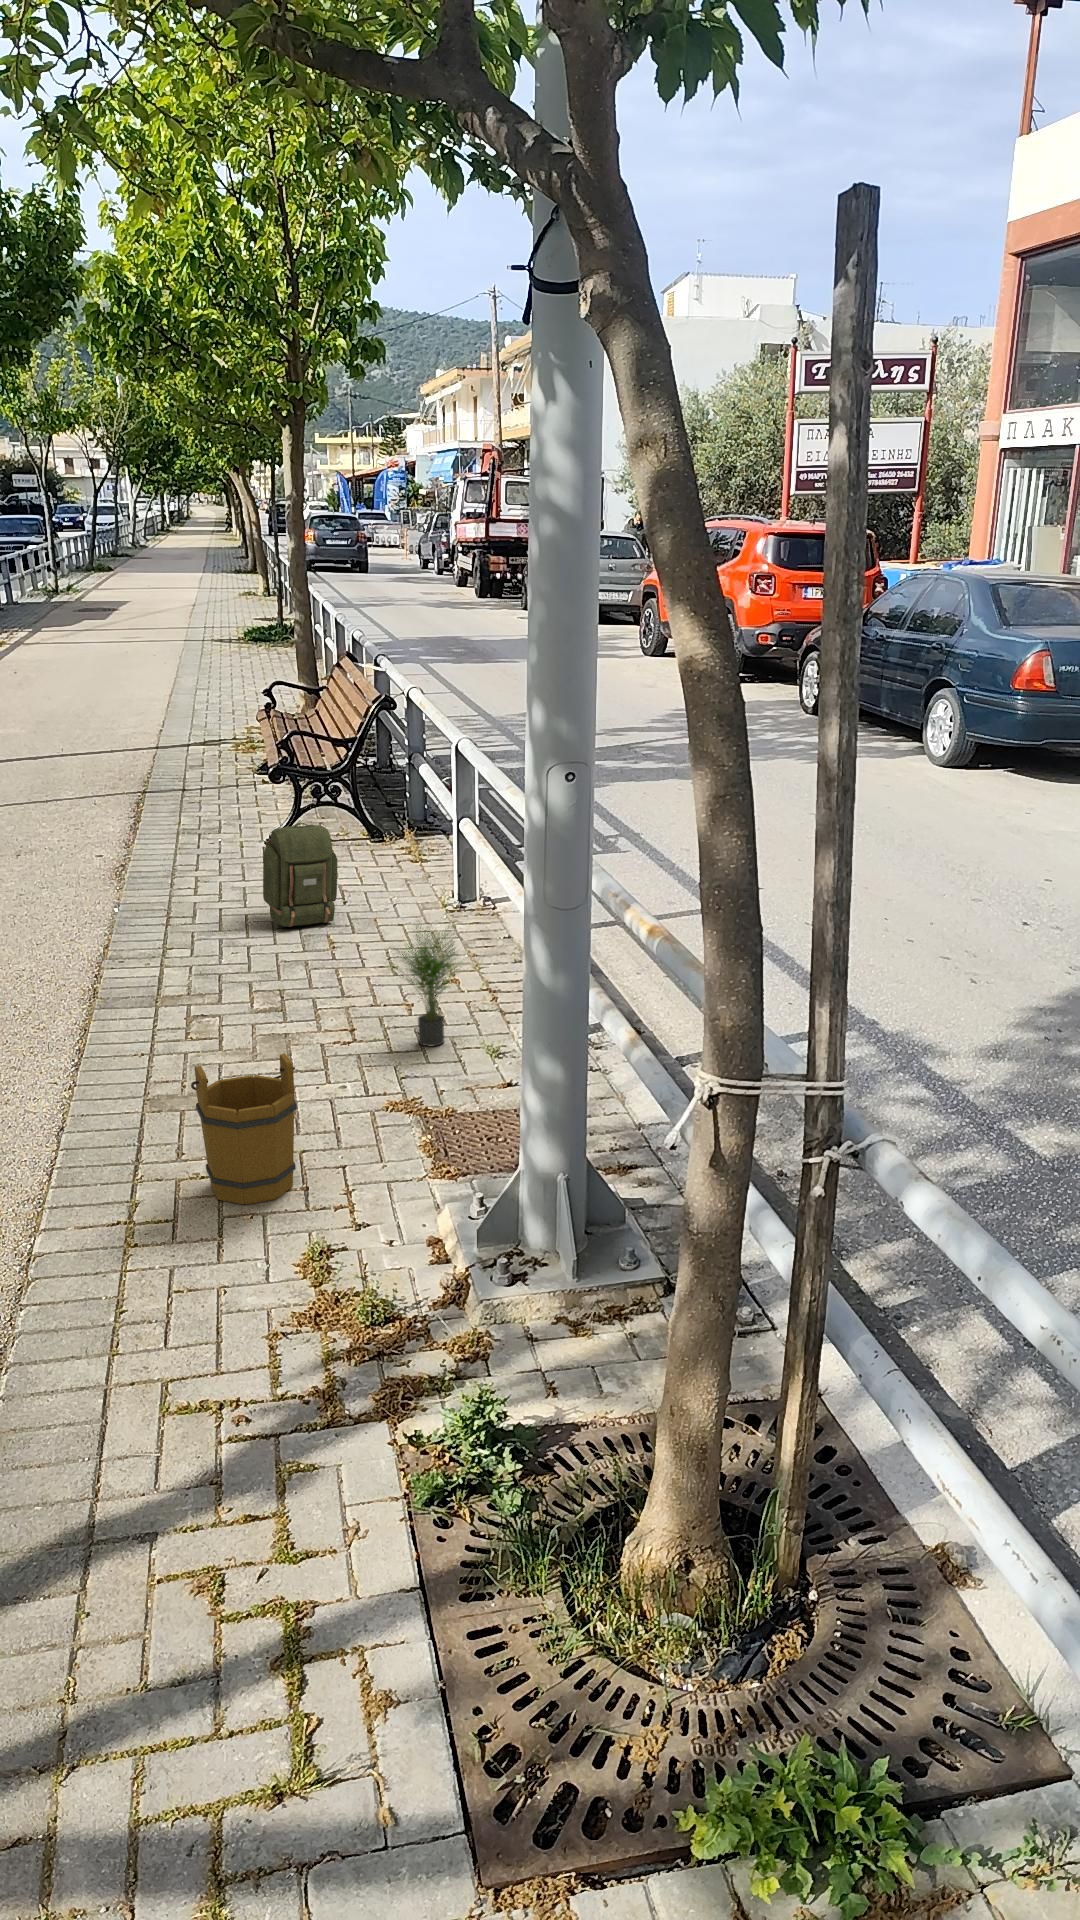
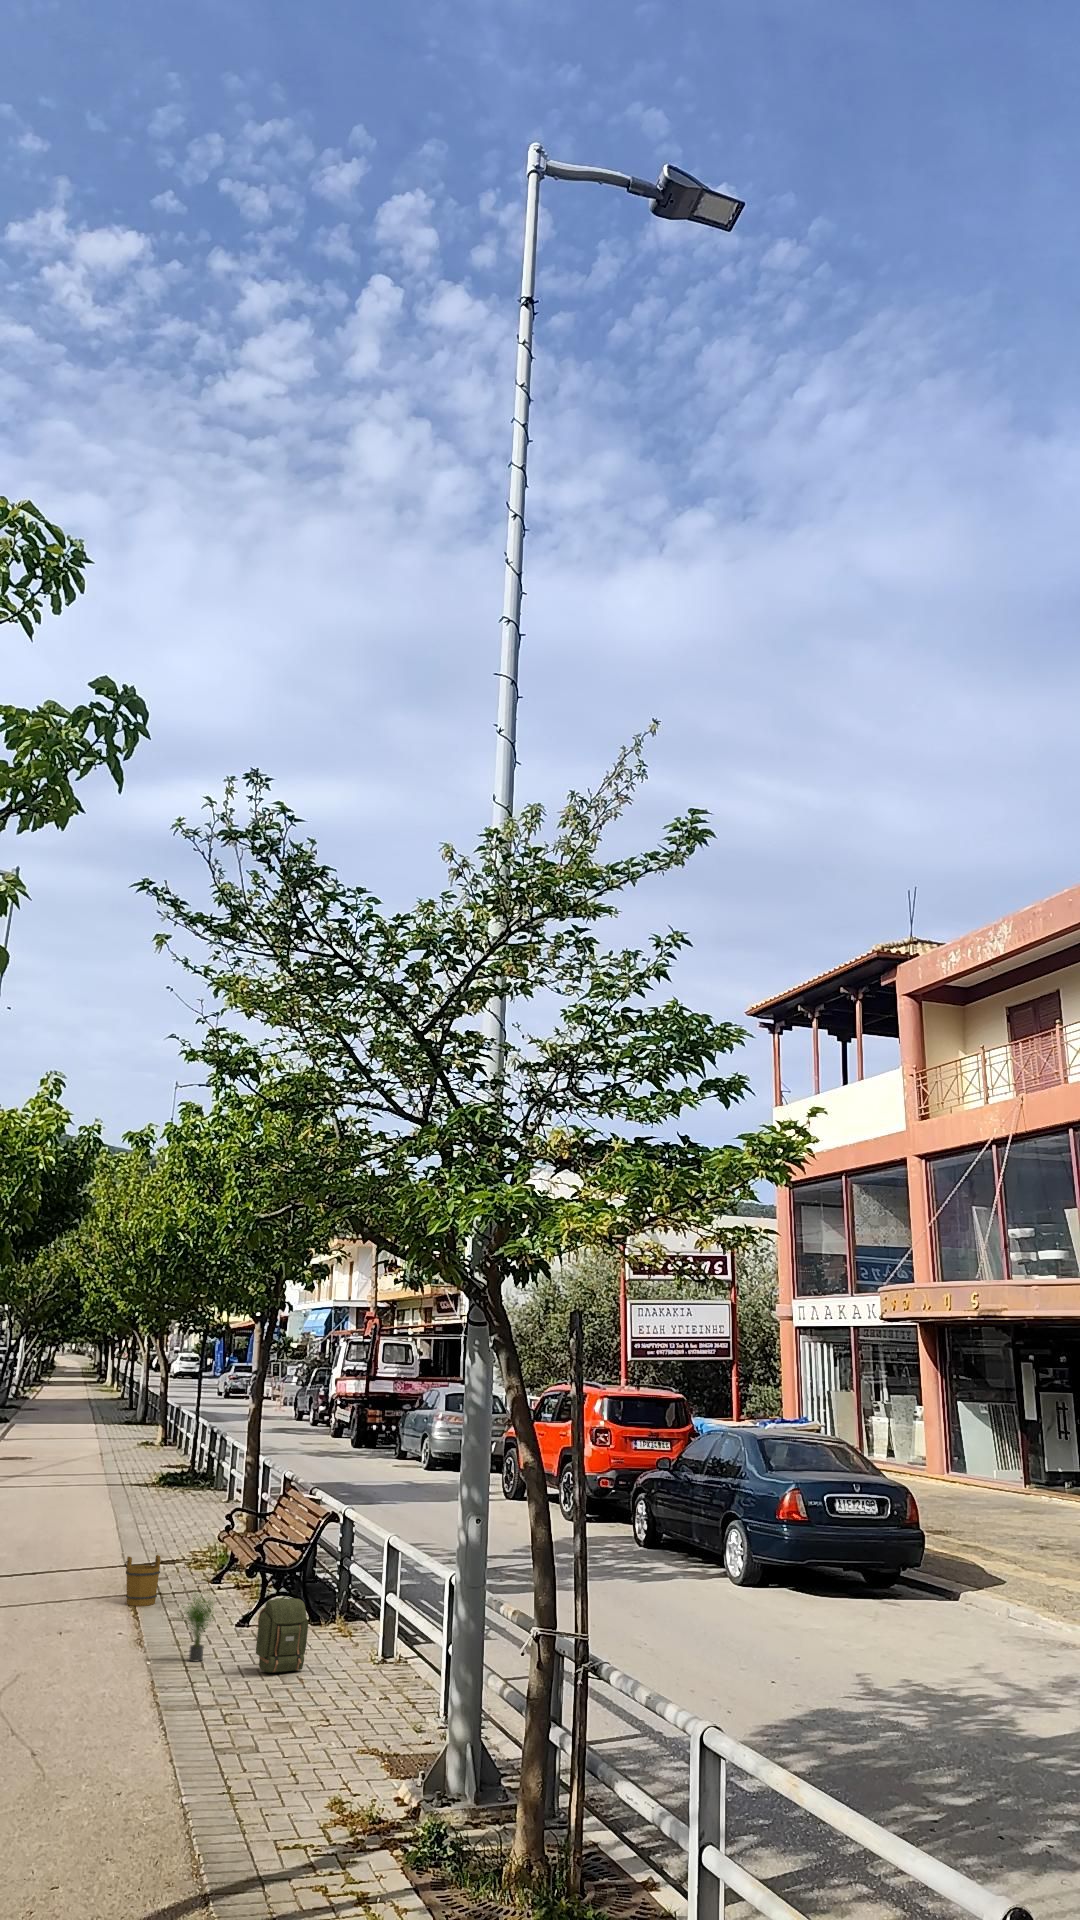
potted plant: present [391,925,457,1046] -> present [180,1597,213,1661]
bucket: present [191,1053,297,1205] -> present [125,1555,160,1606]

